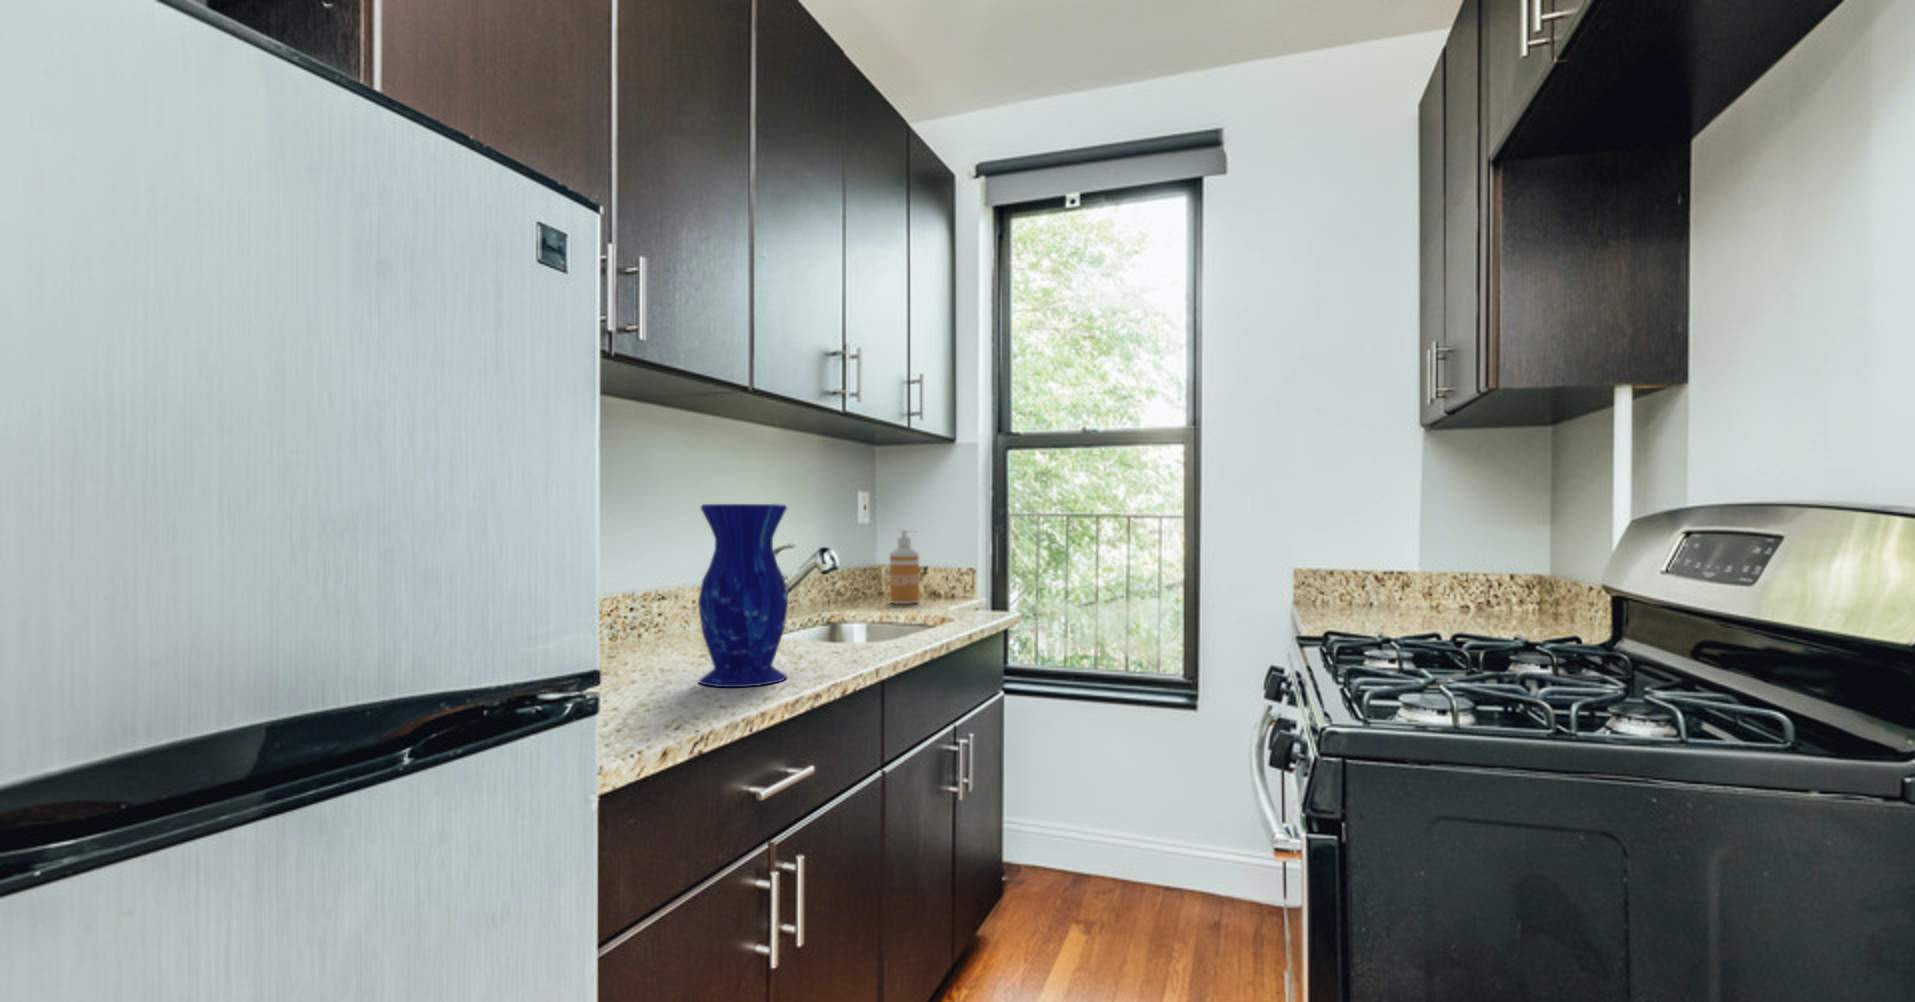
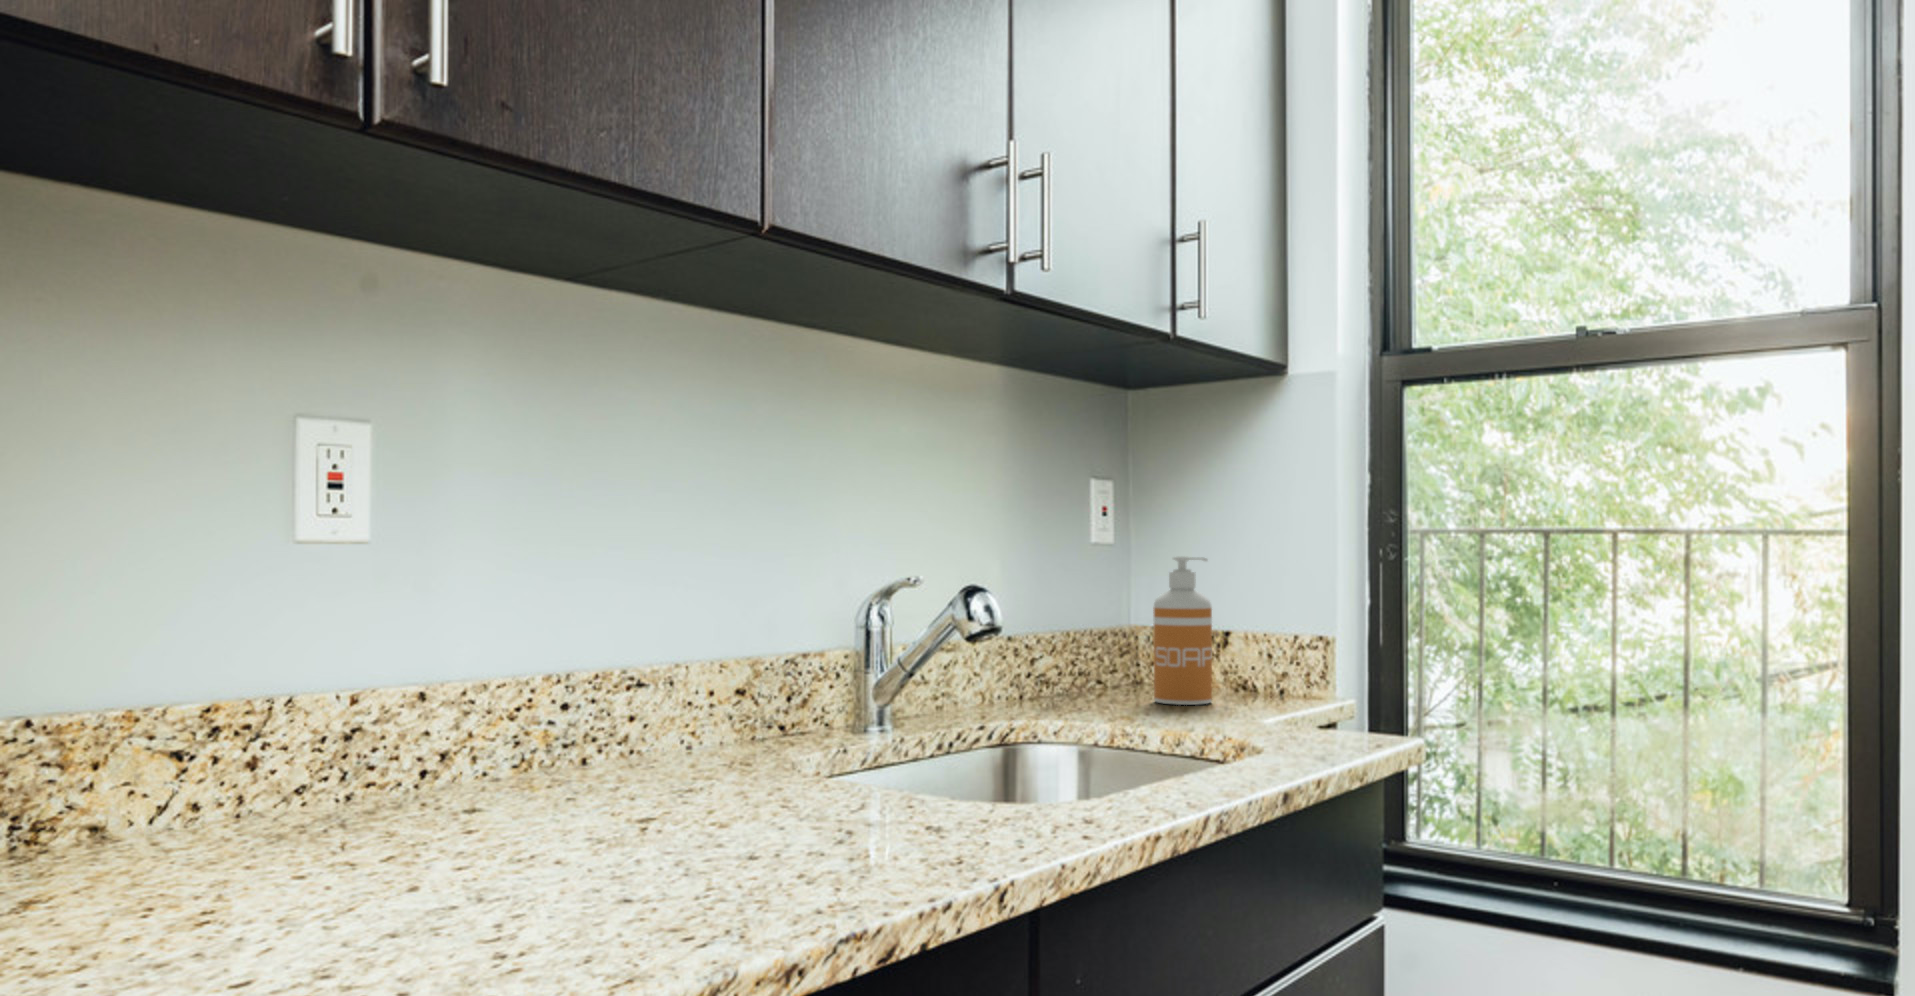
vase: present [698,504,788,687] -> none [536,465,758,932]

